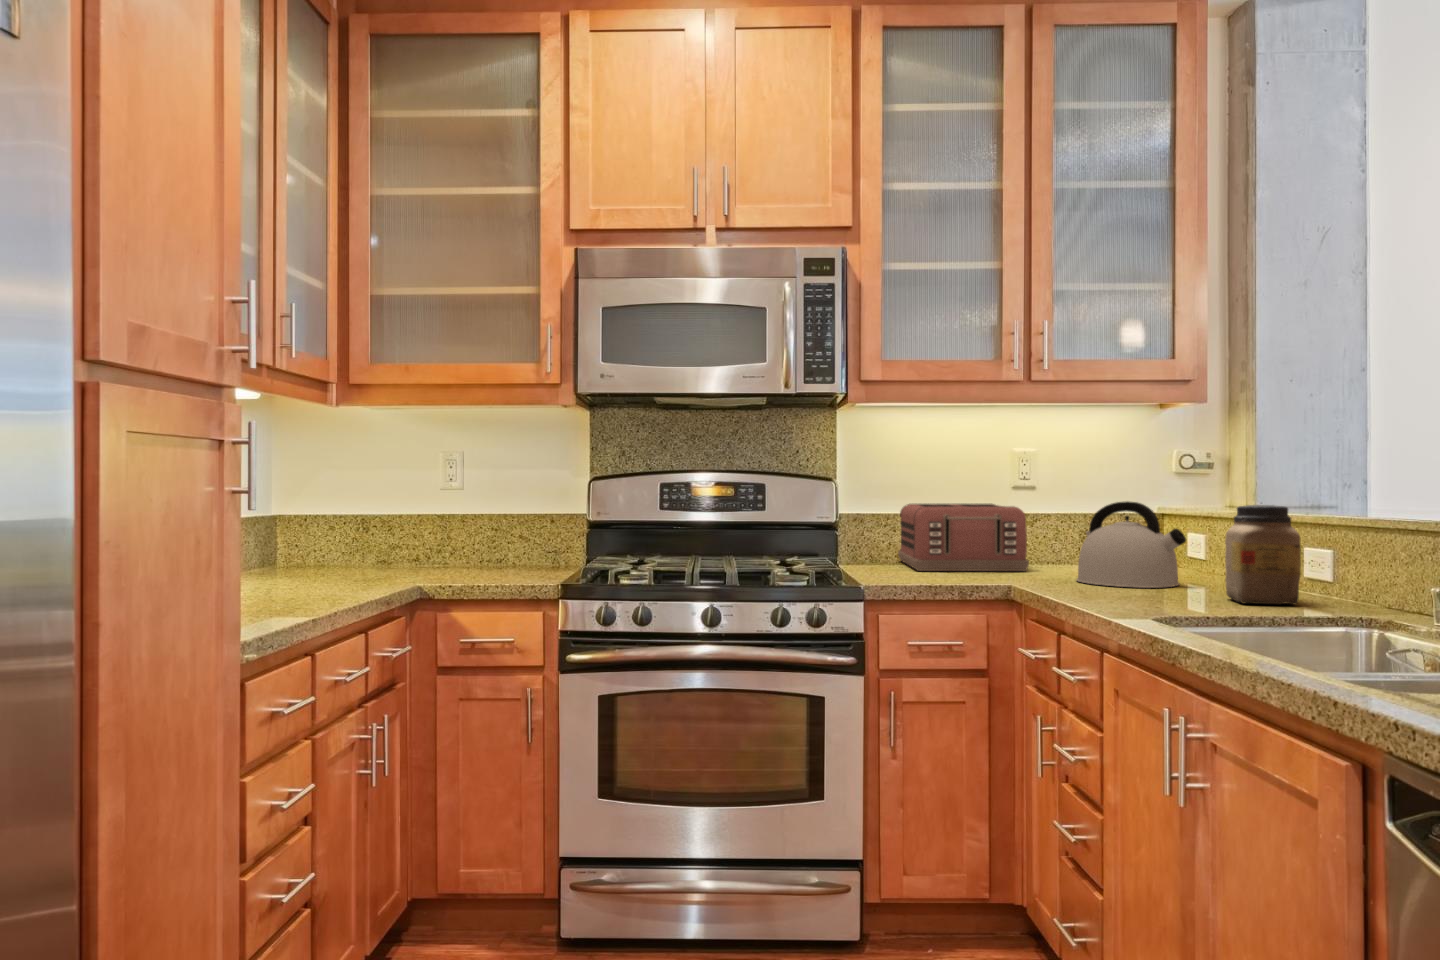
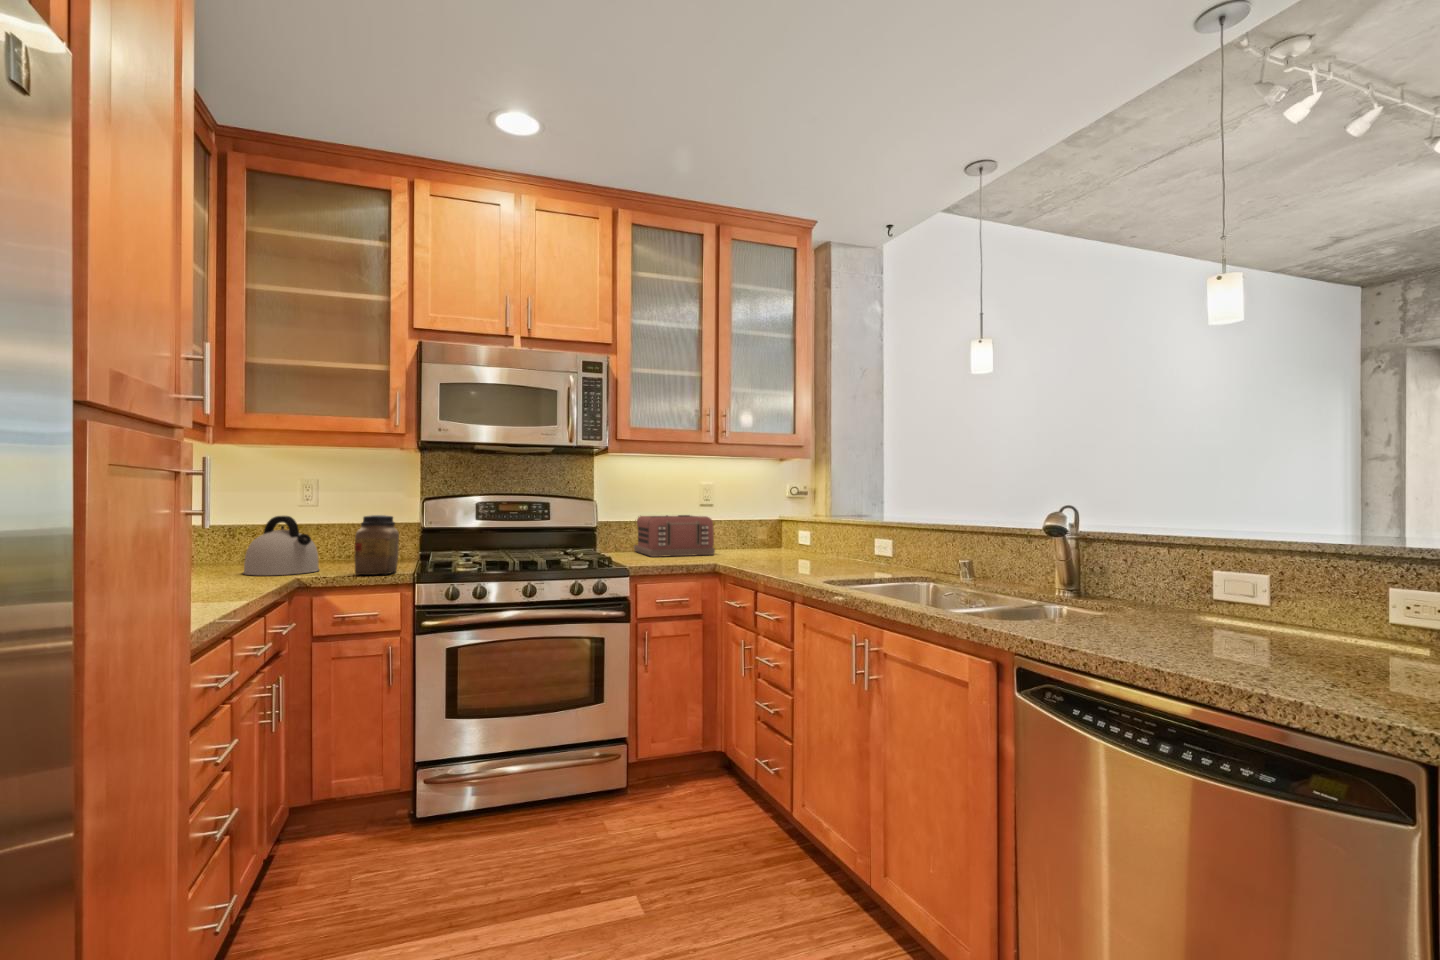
kettle: present [1077,501,1186,588] -> present [243,516,319,575]
jar: present [1225,505,1301,604] -> present [354,515,399,575]

